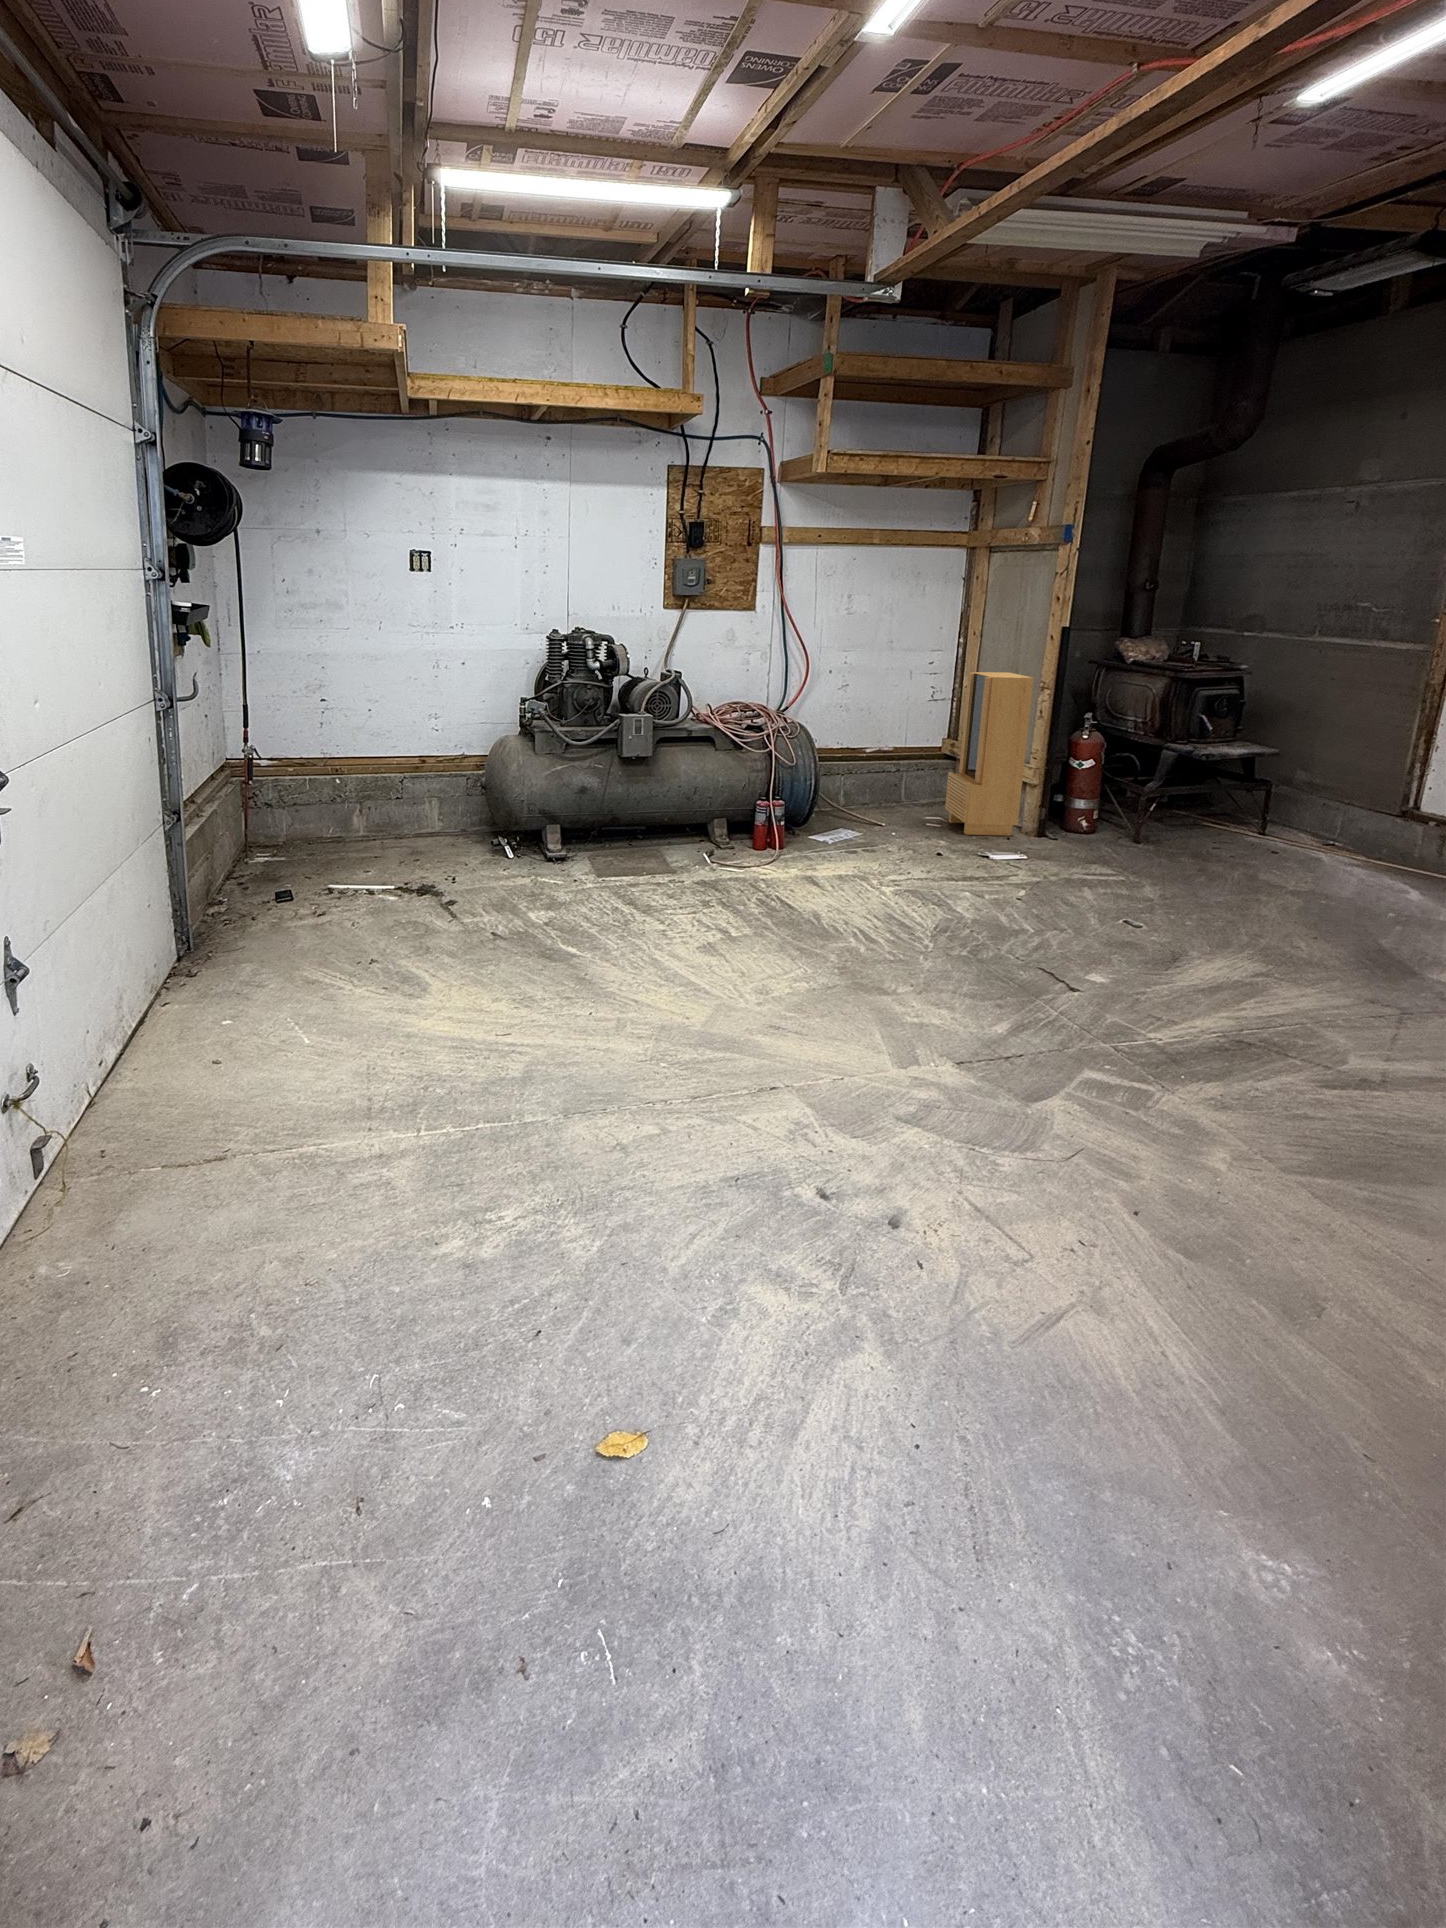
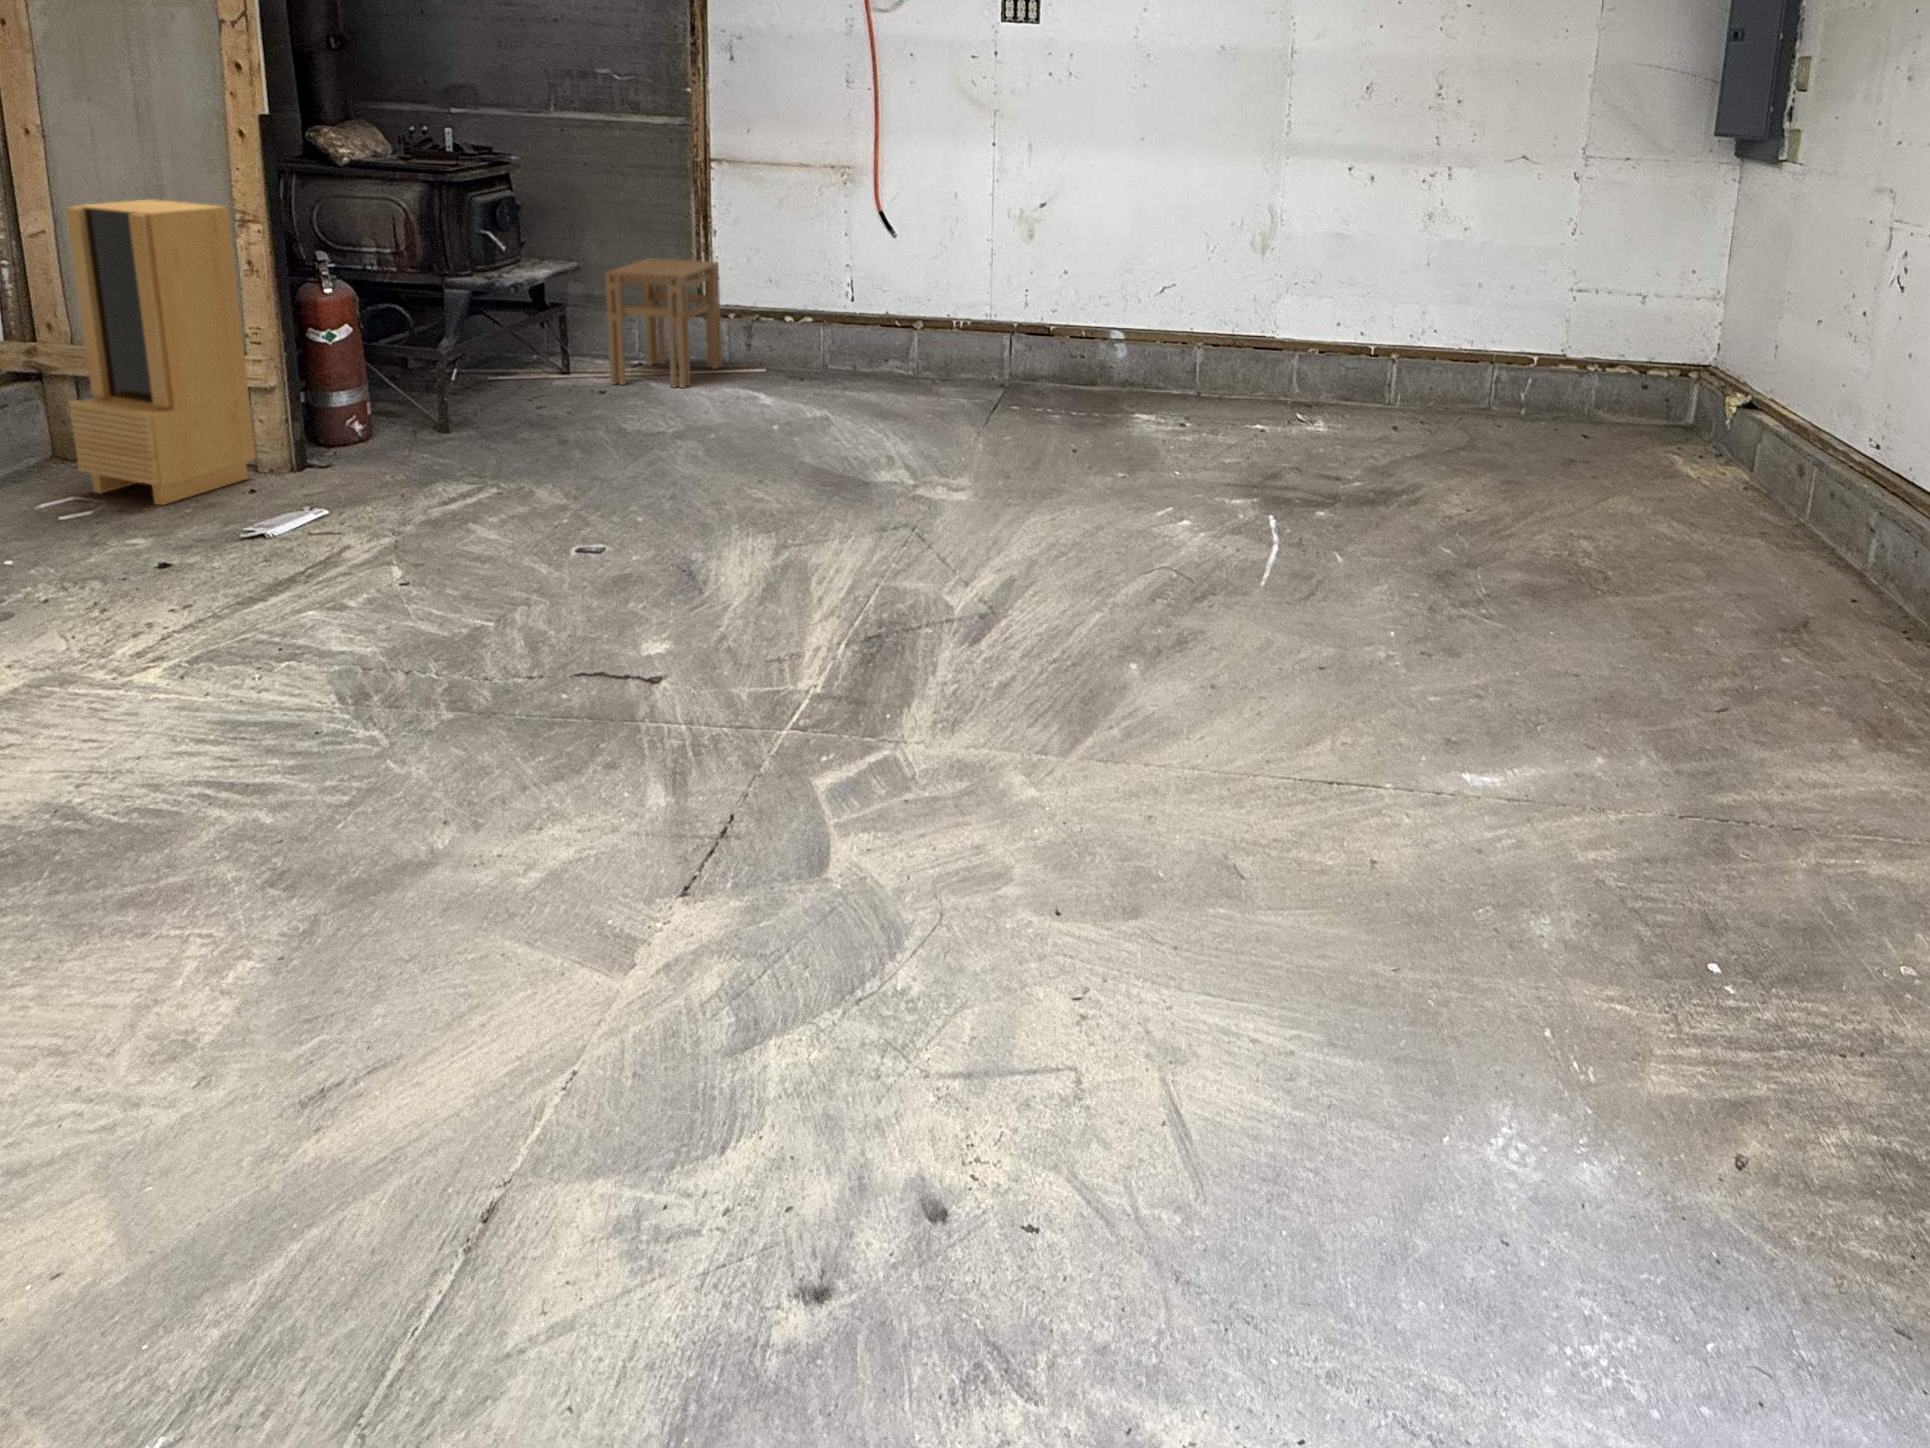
stool: none [1292,759,1440,871] -> present [605,258,722,388]

